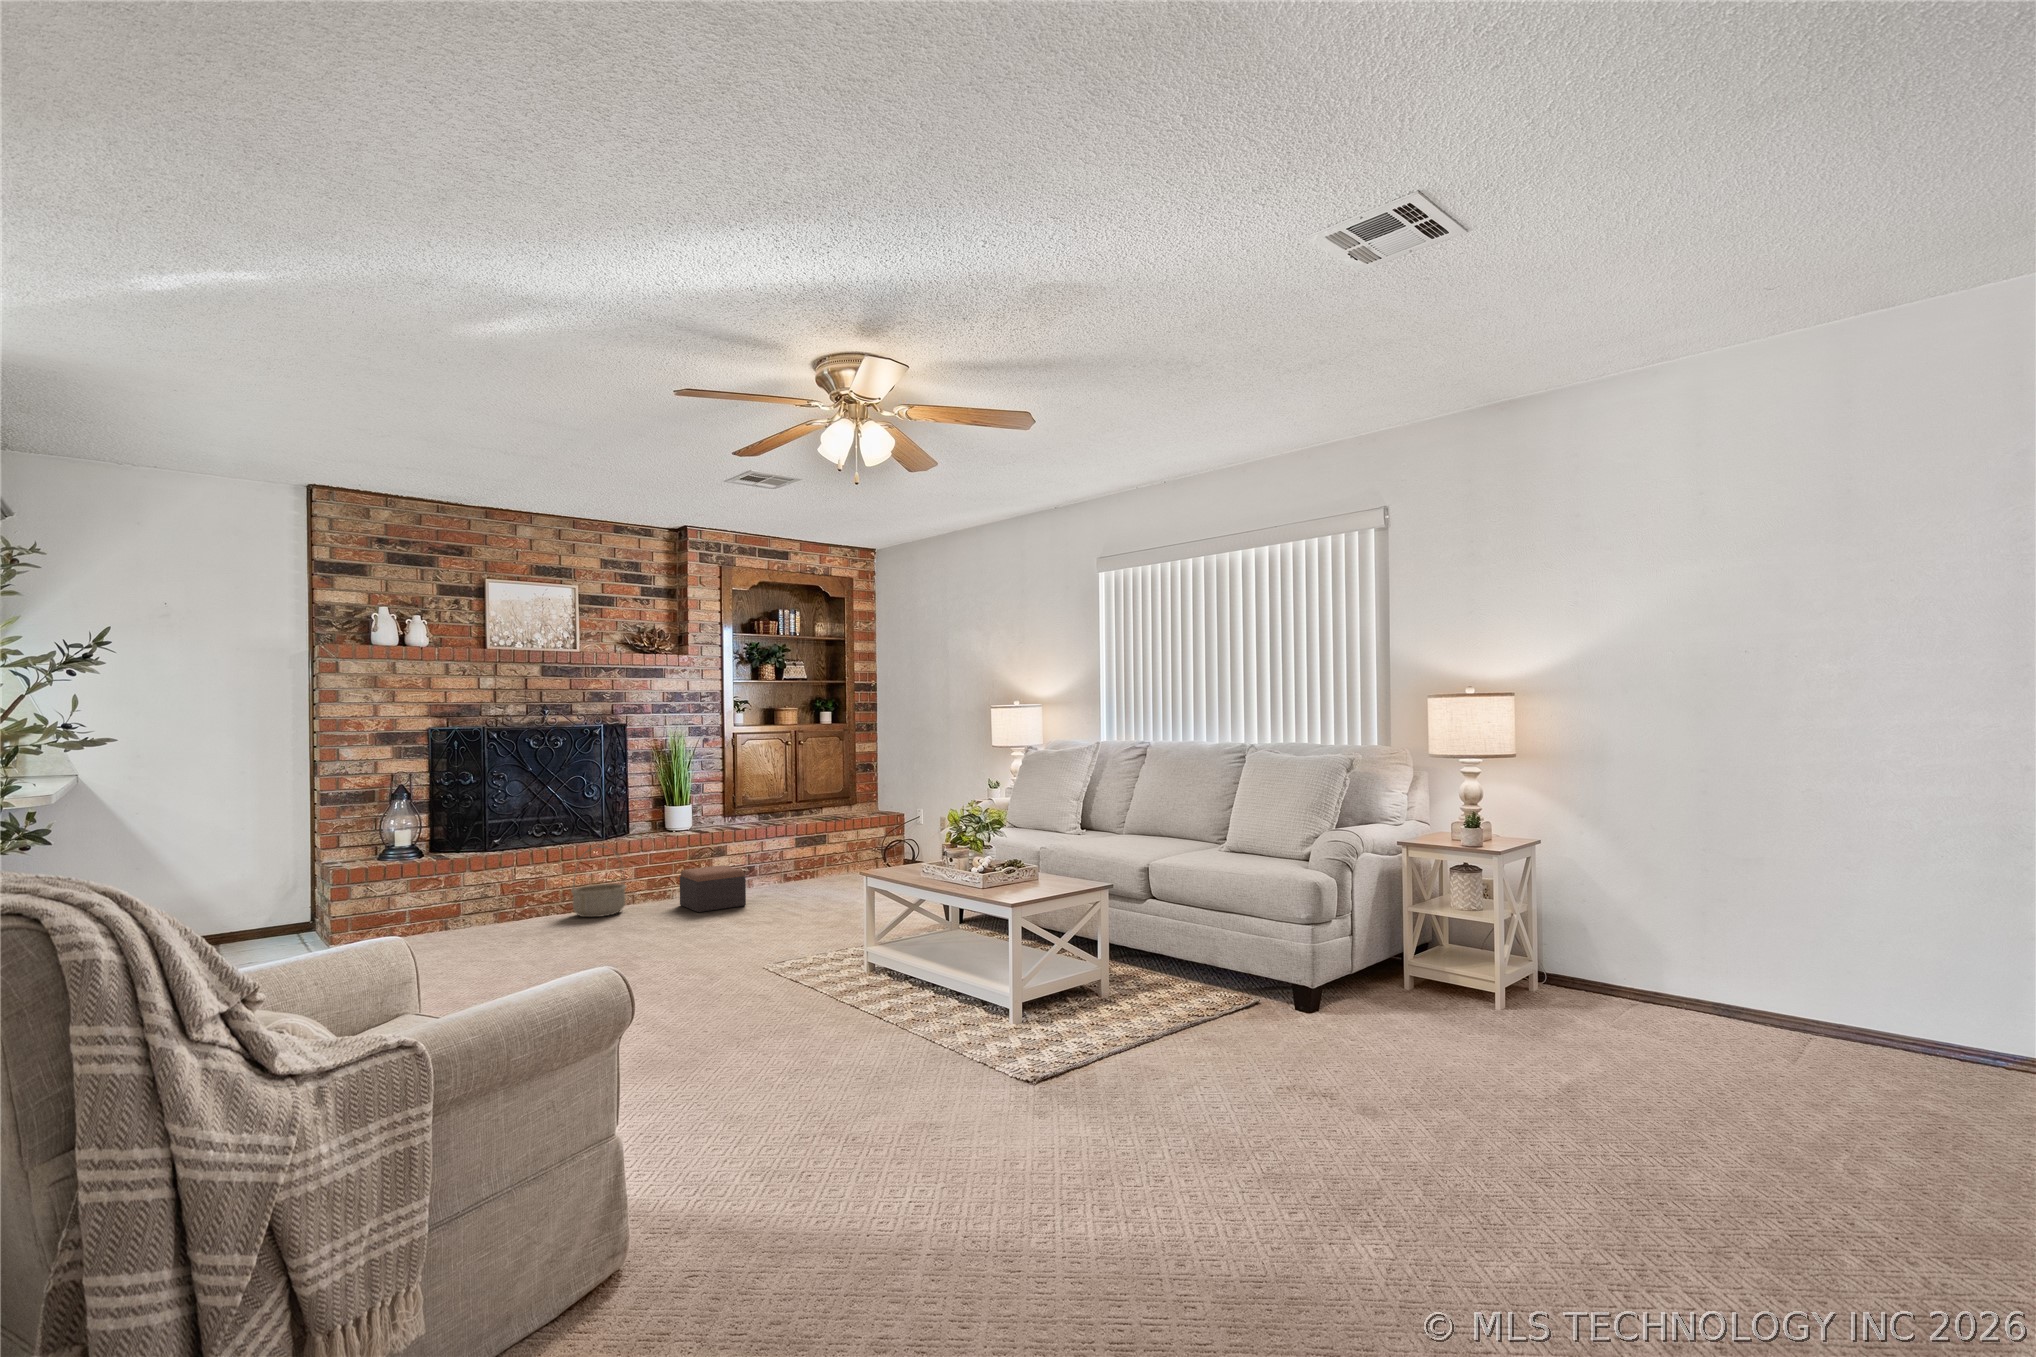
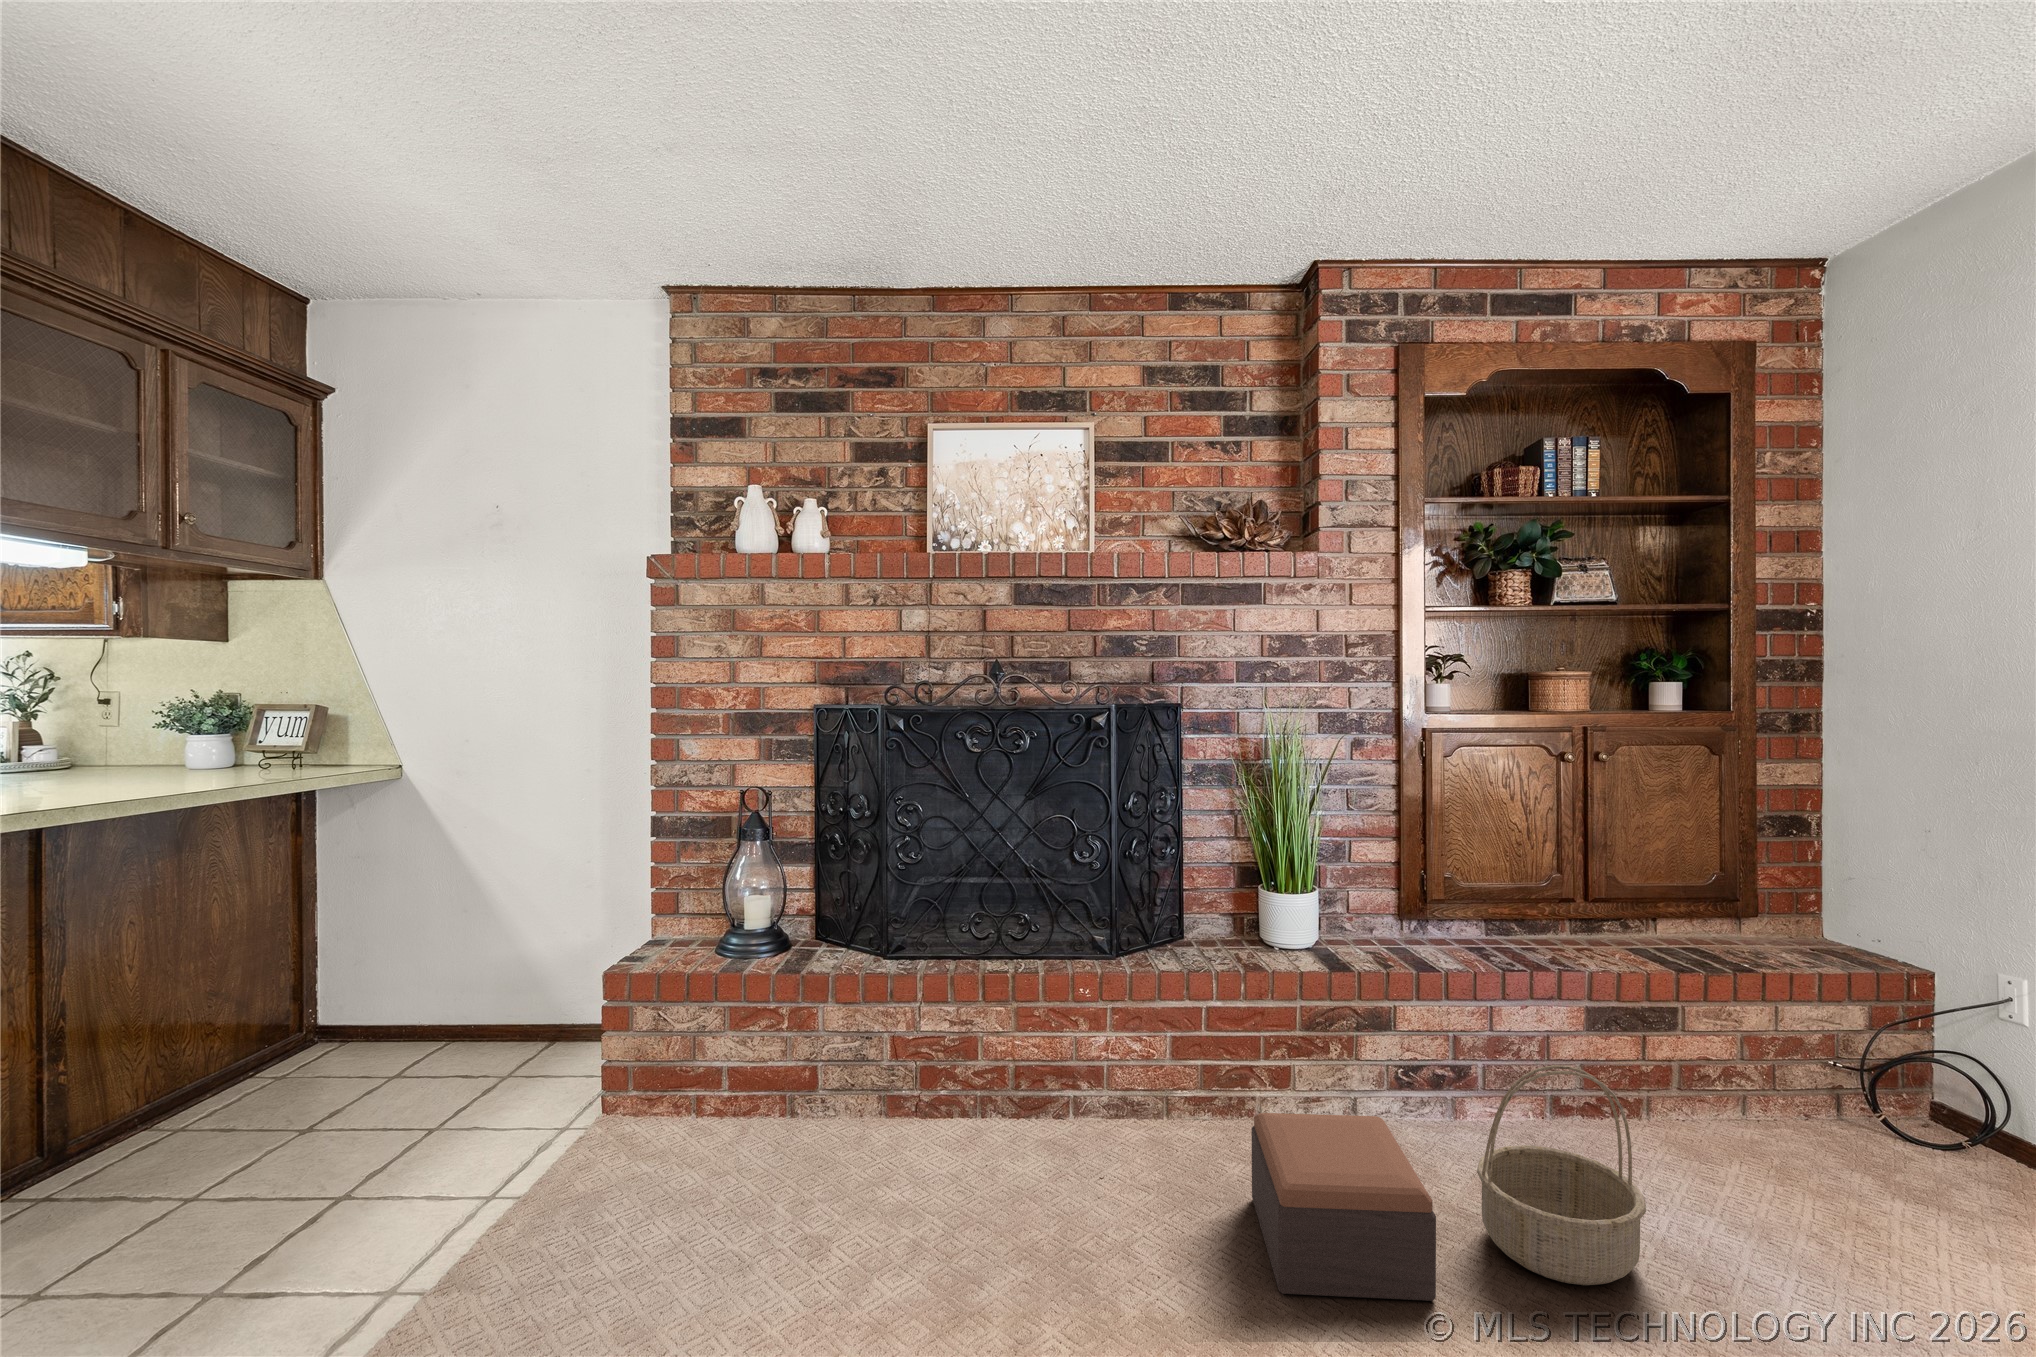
basket: present [571,846,626,917] -> present [1477,1065,1646,1285]

